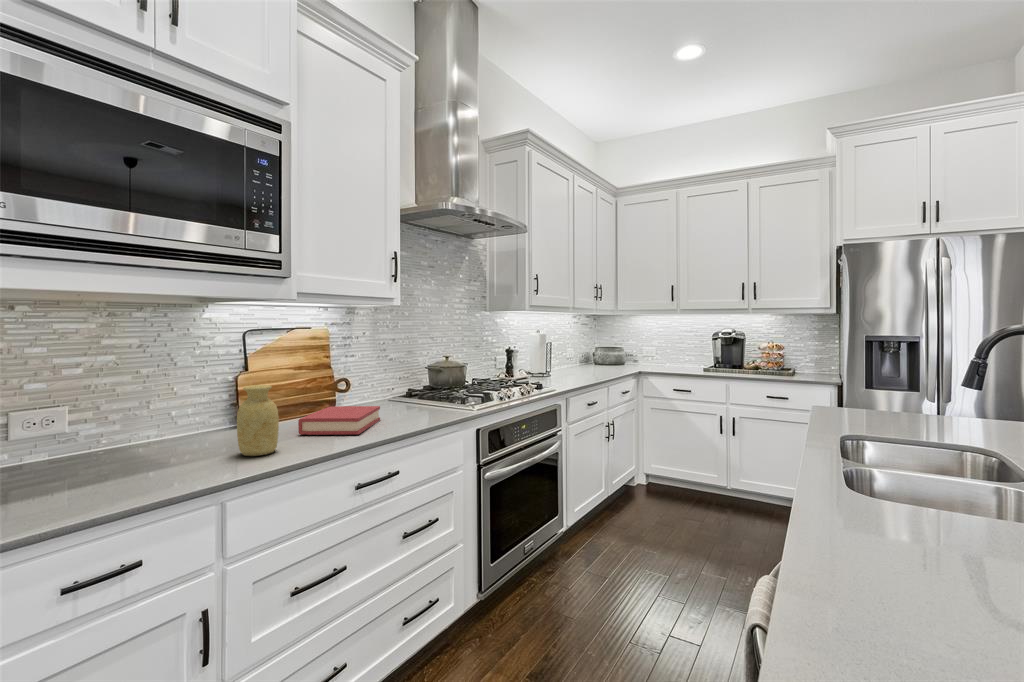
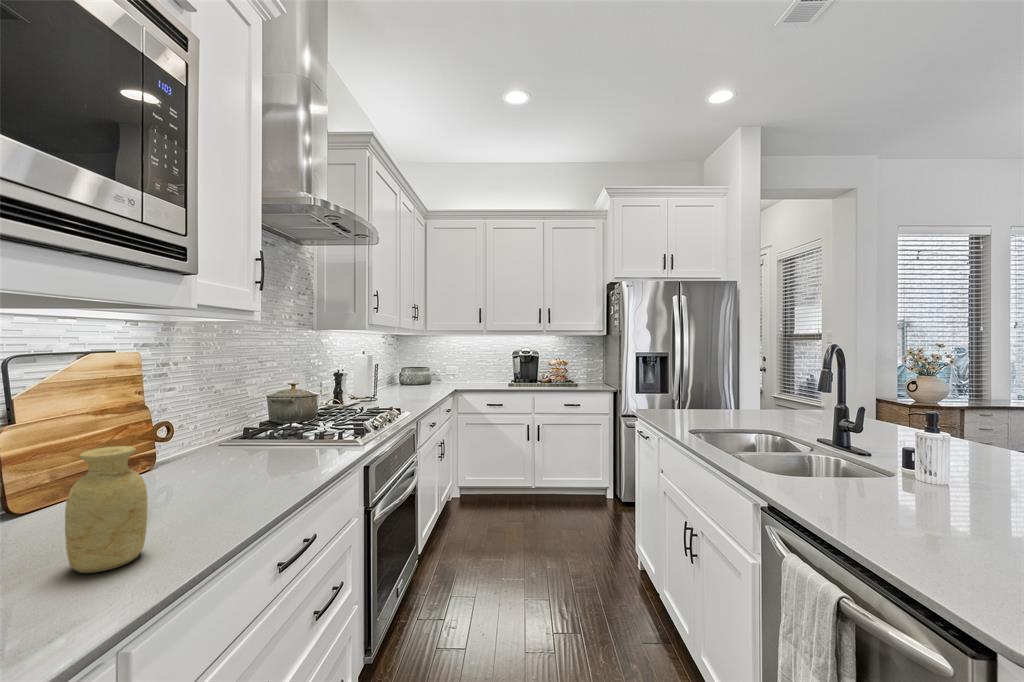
hardback book: present [298,406,380,435] -> none [145,455,251,516]

